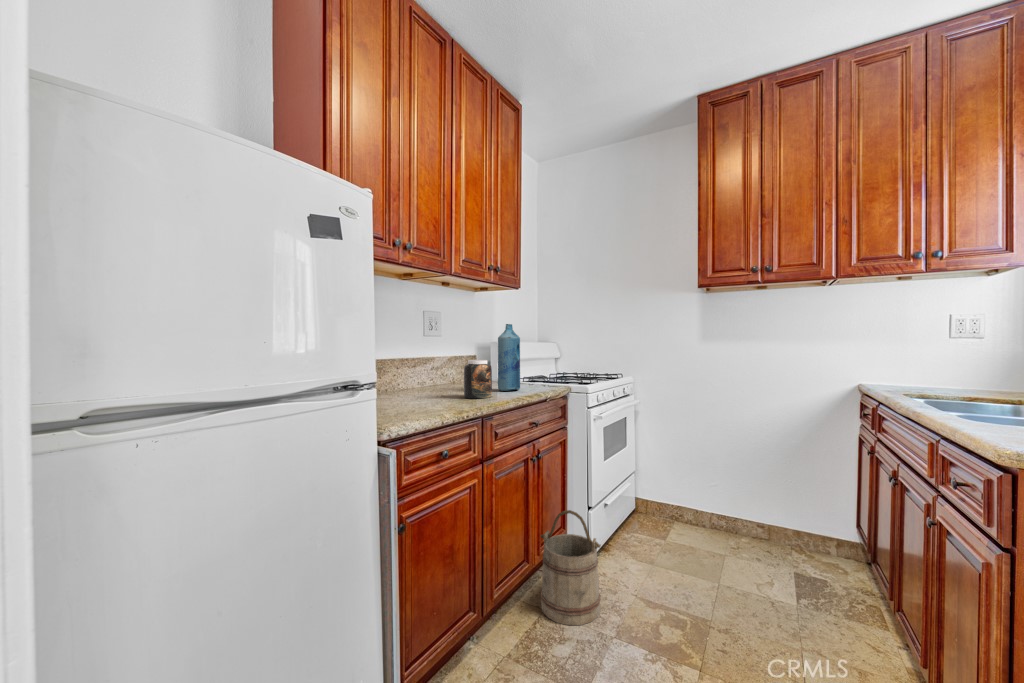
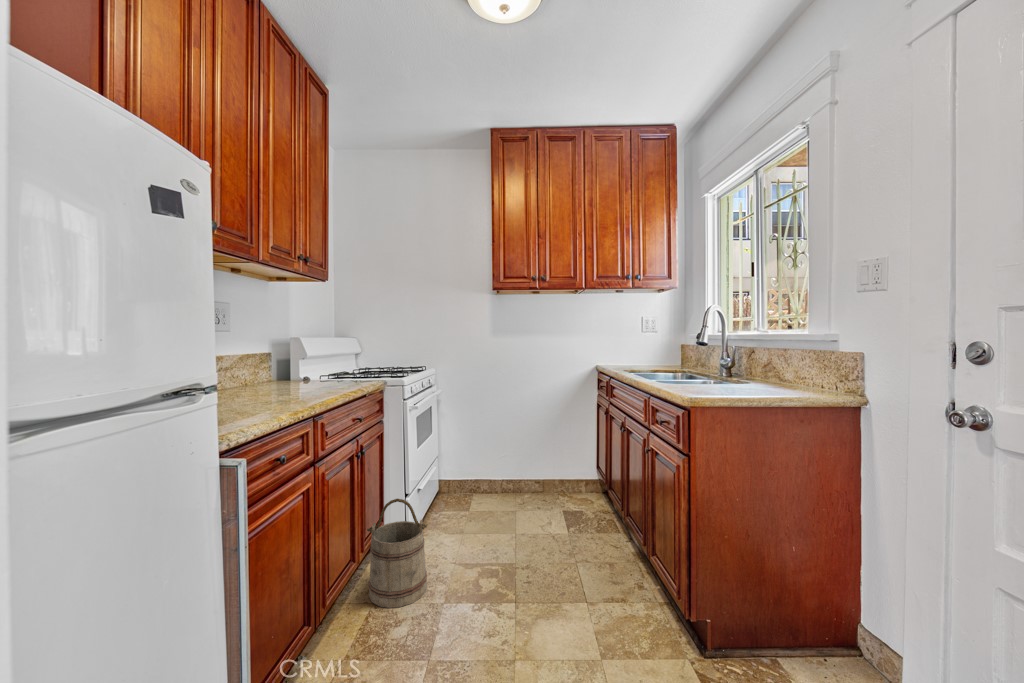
bottle: present [498,324,520,391] -> none [314,321,340,390]
jar: present [464,360,492,398] -> none [281,358,315,399]

